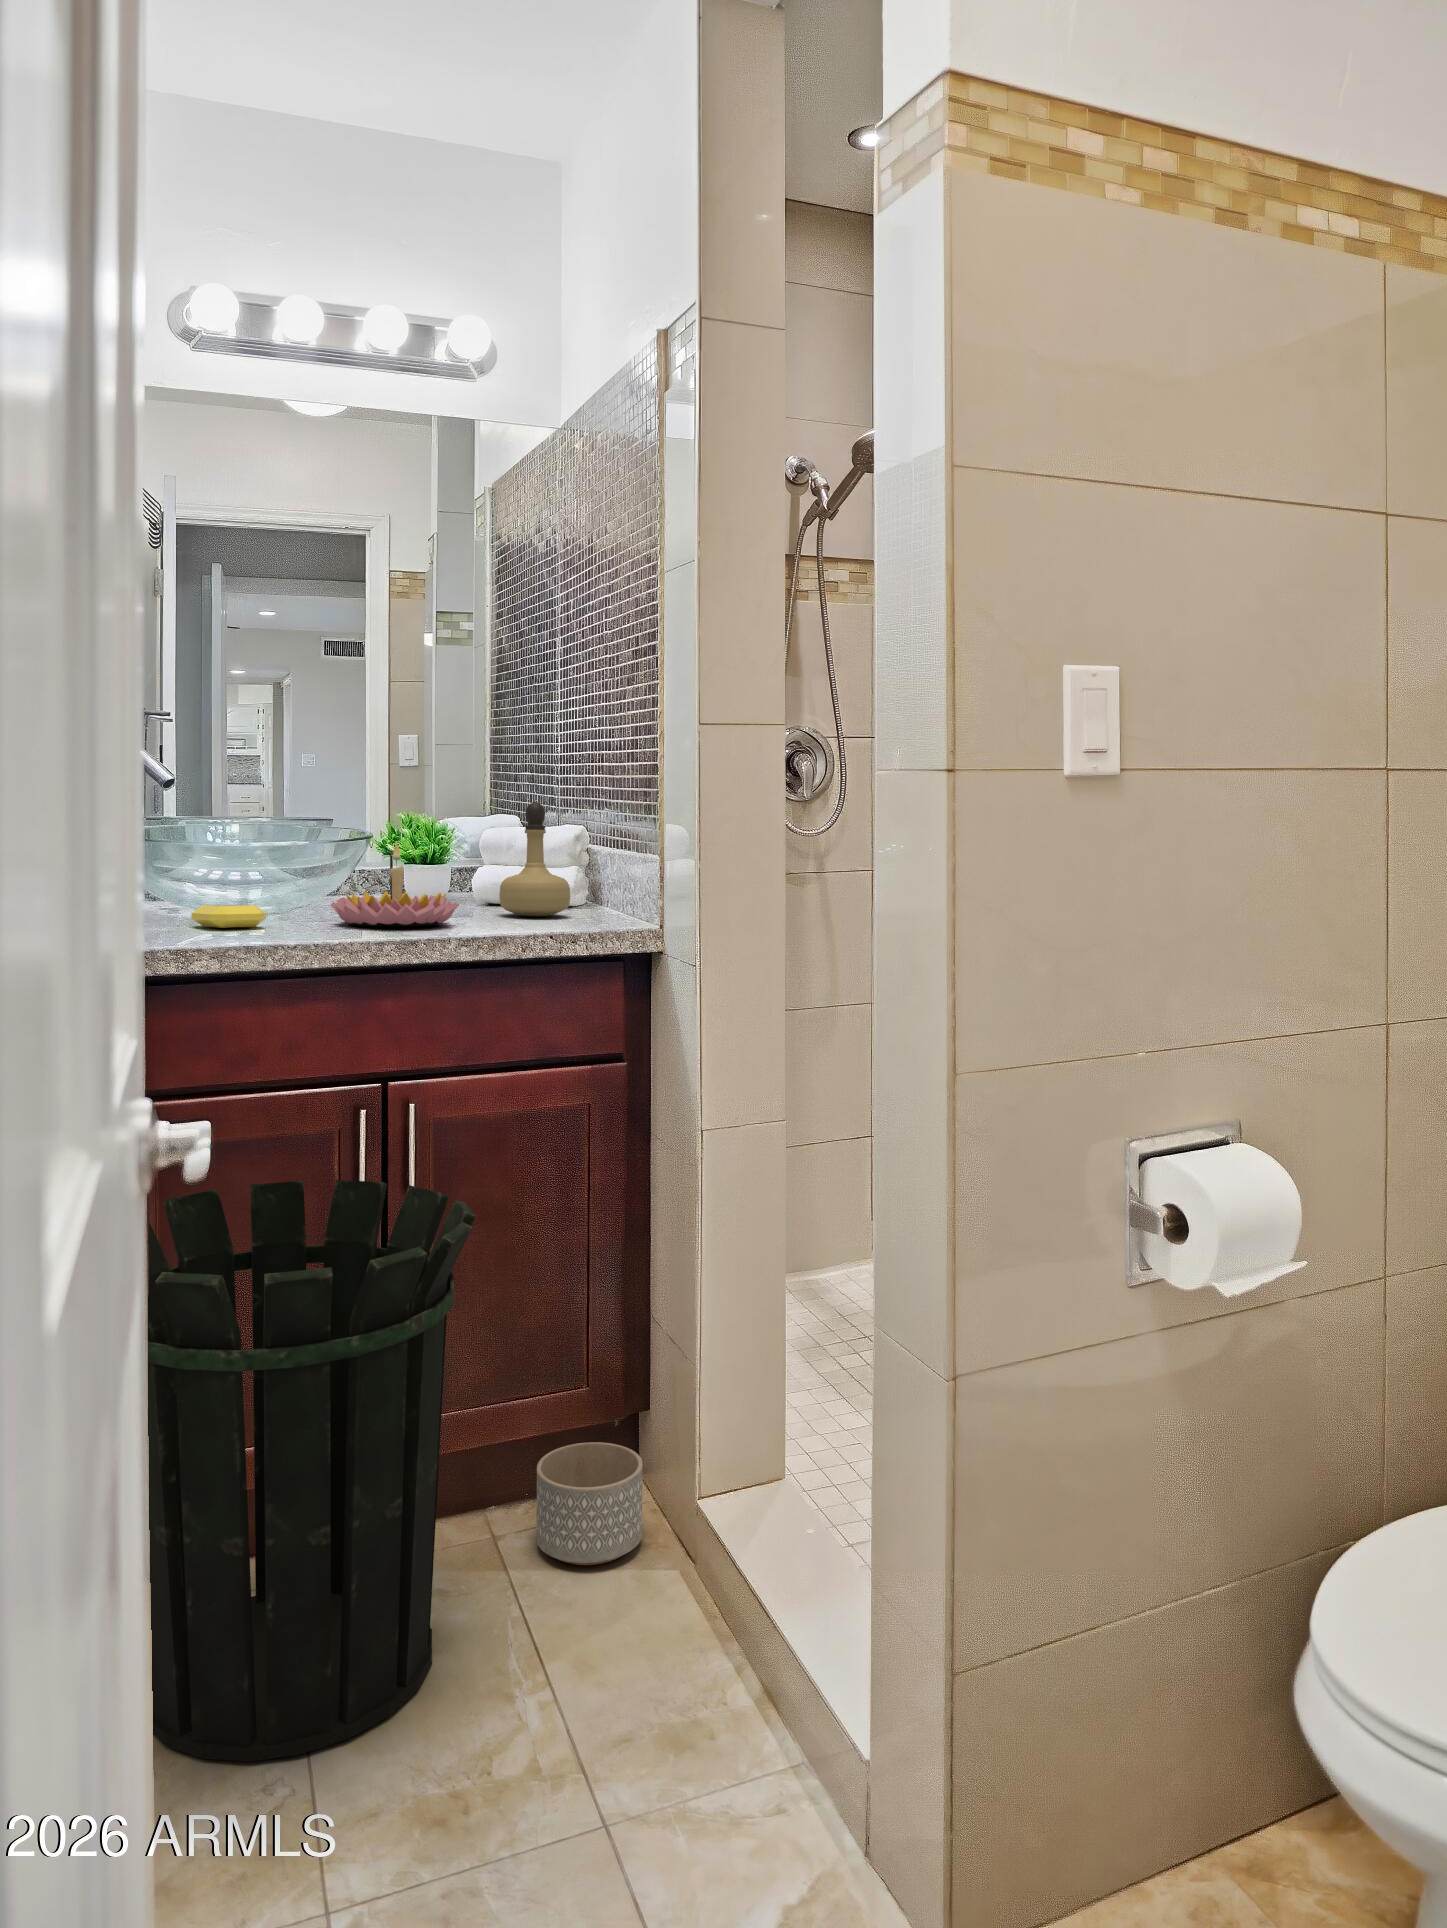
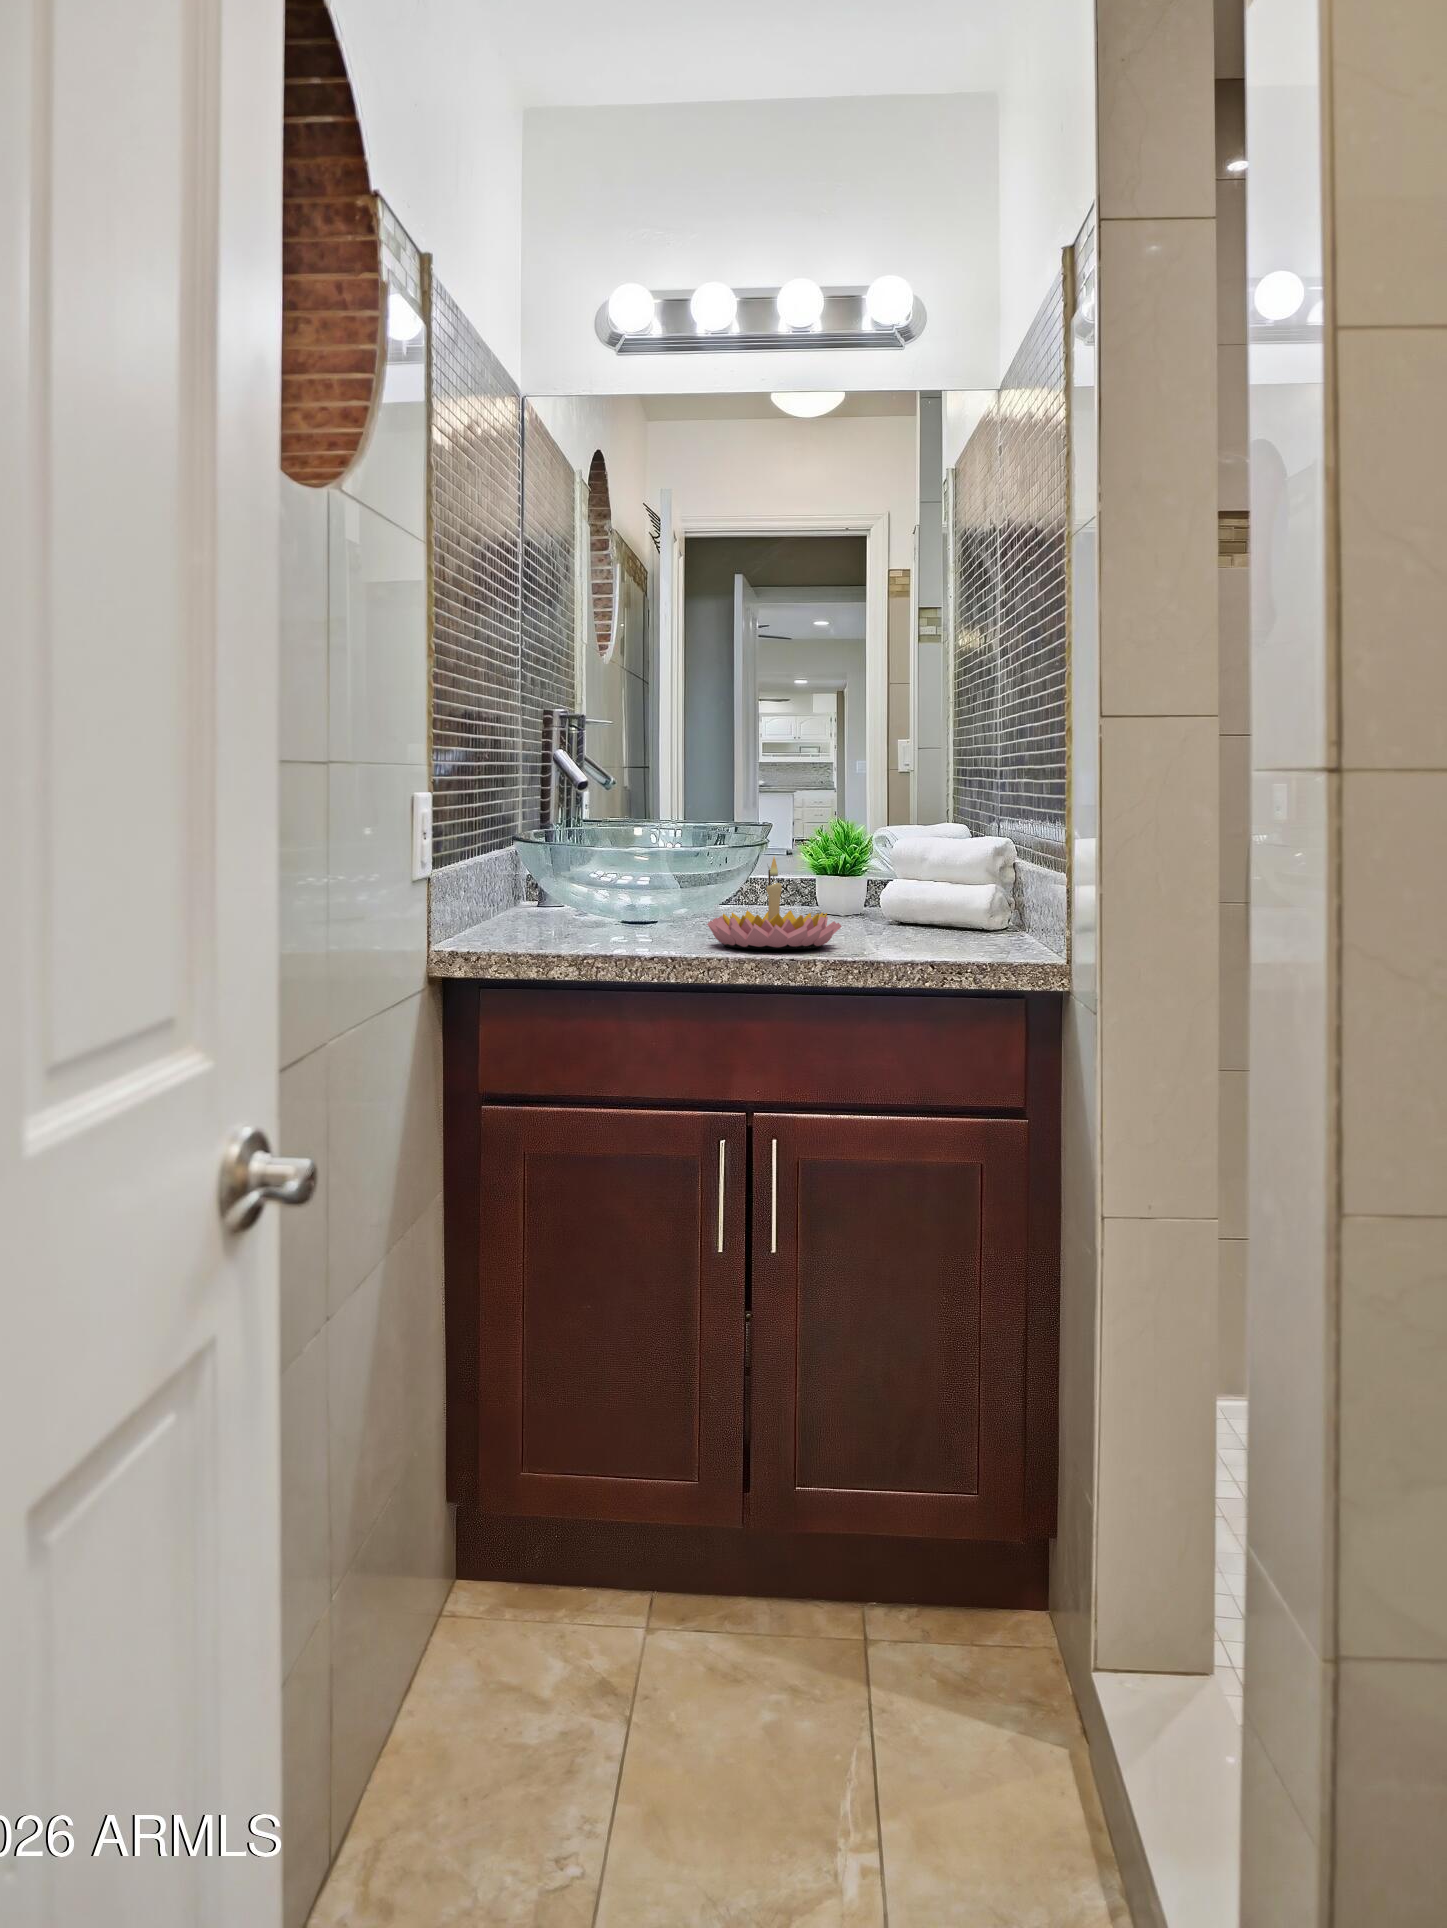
perfume bottle: present [499,802,570,916] -> none [901,809,981,938]
soap bar: present [191,905,266,928] -> none [567,923,638,948]
waste bin: present [148,1180,476,1761] -> none [419,1218,814,1837]
planter: present [537,1442,643,1565] -> none [905,1548,1030,1696]

